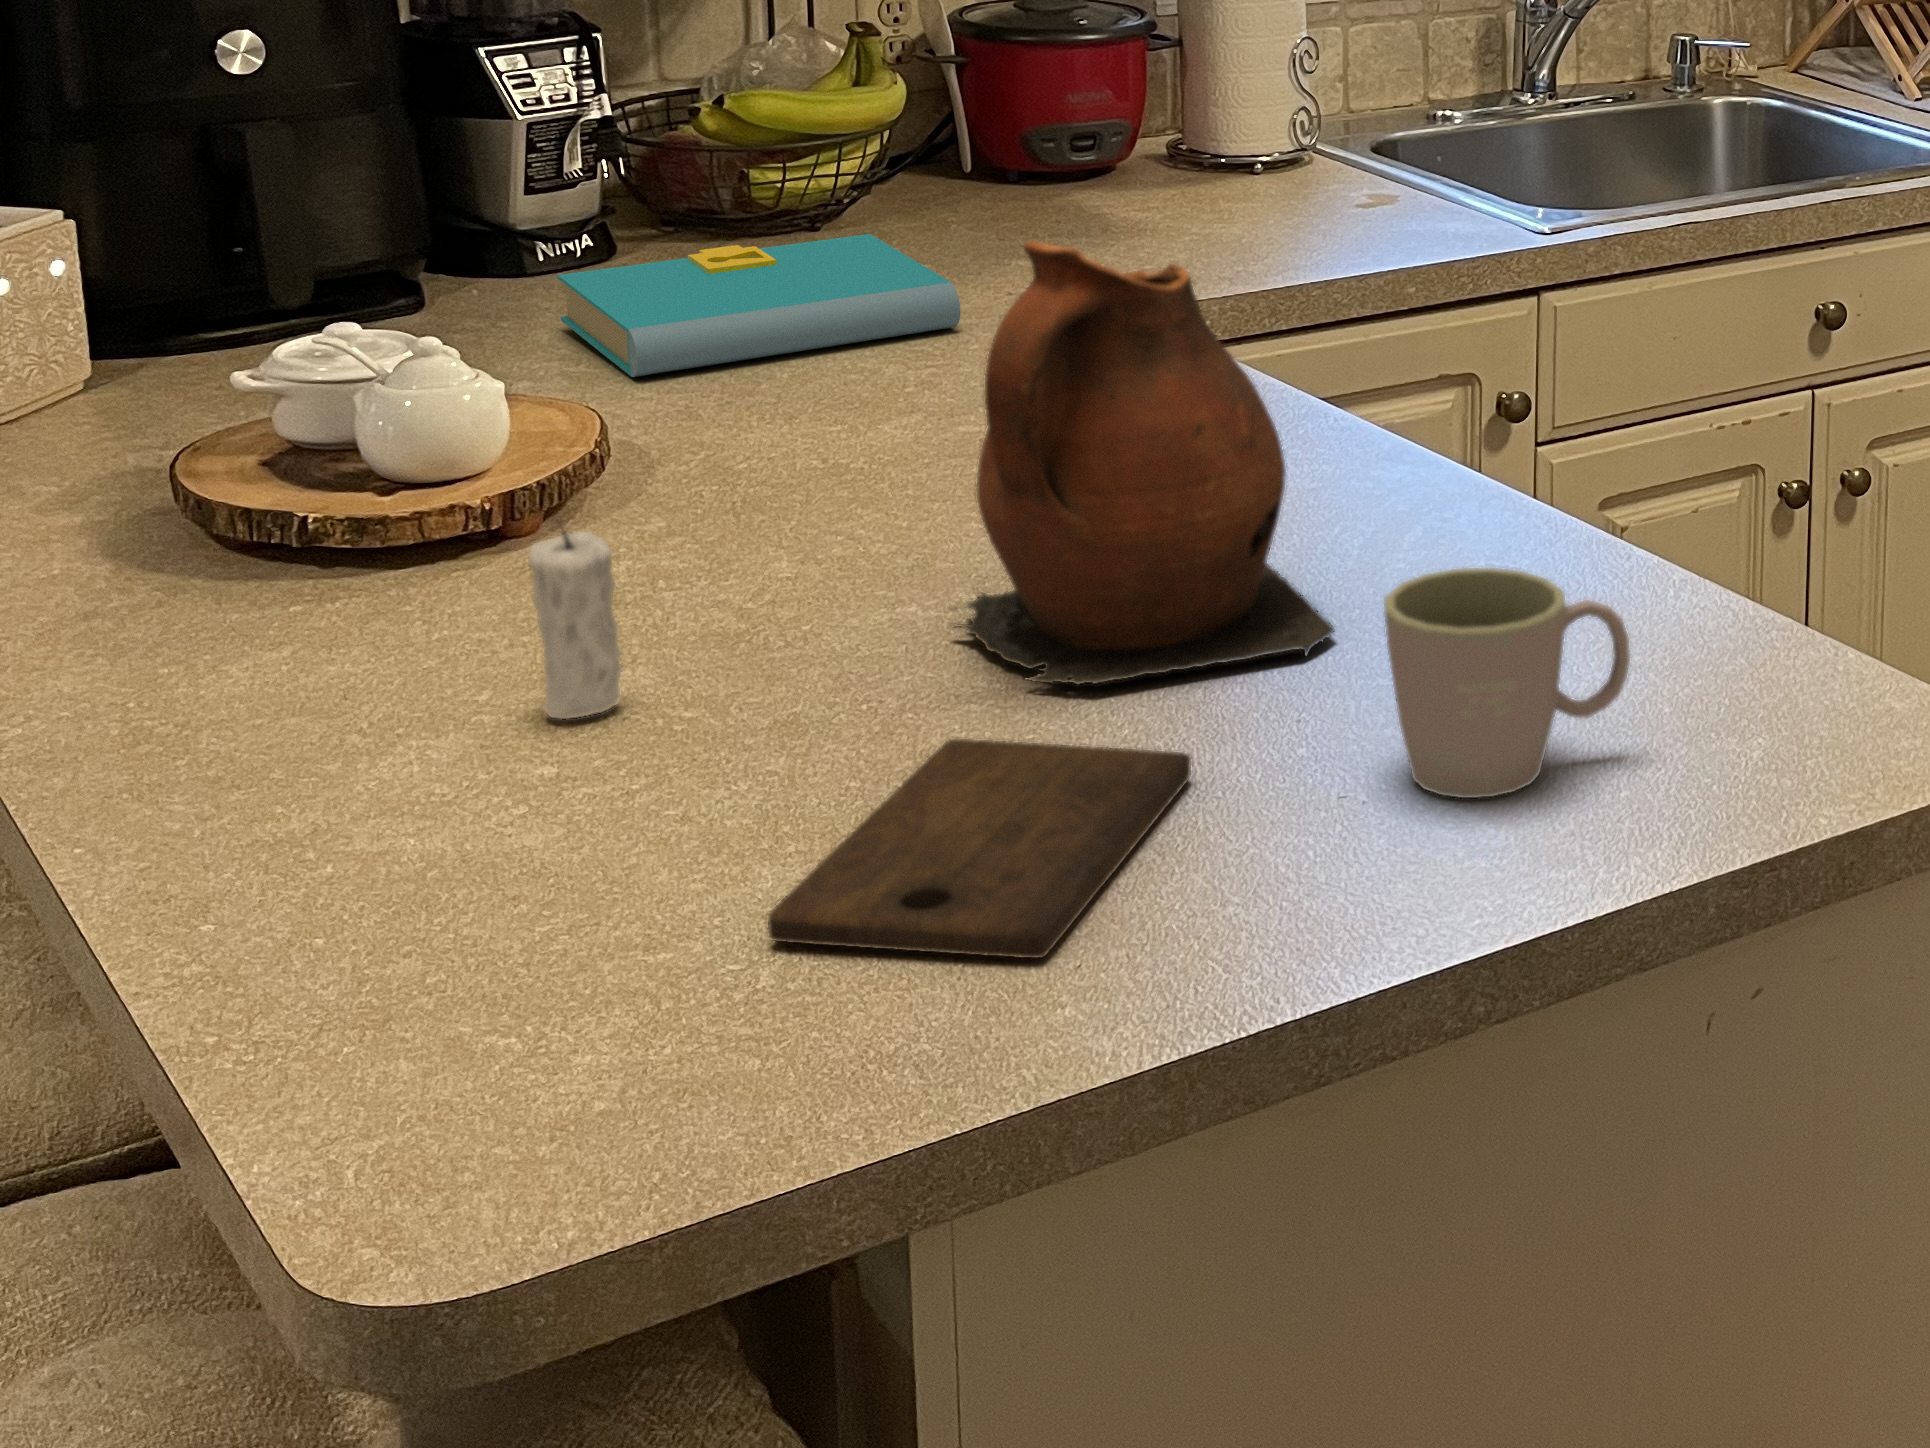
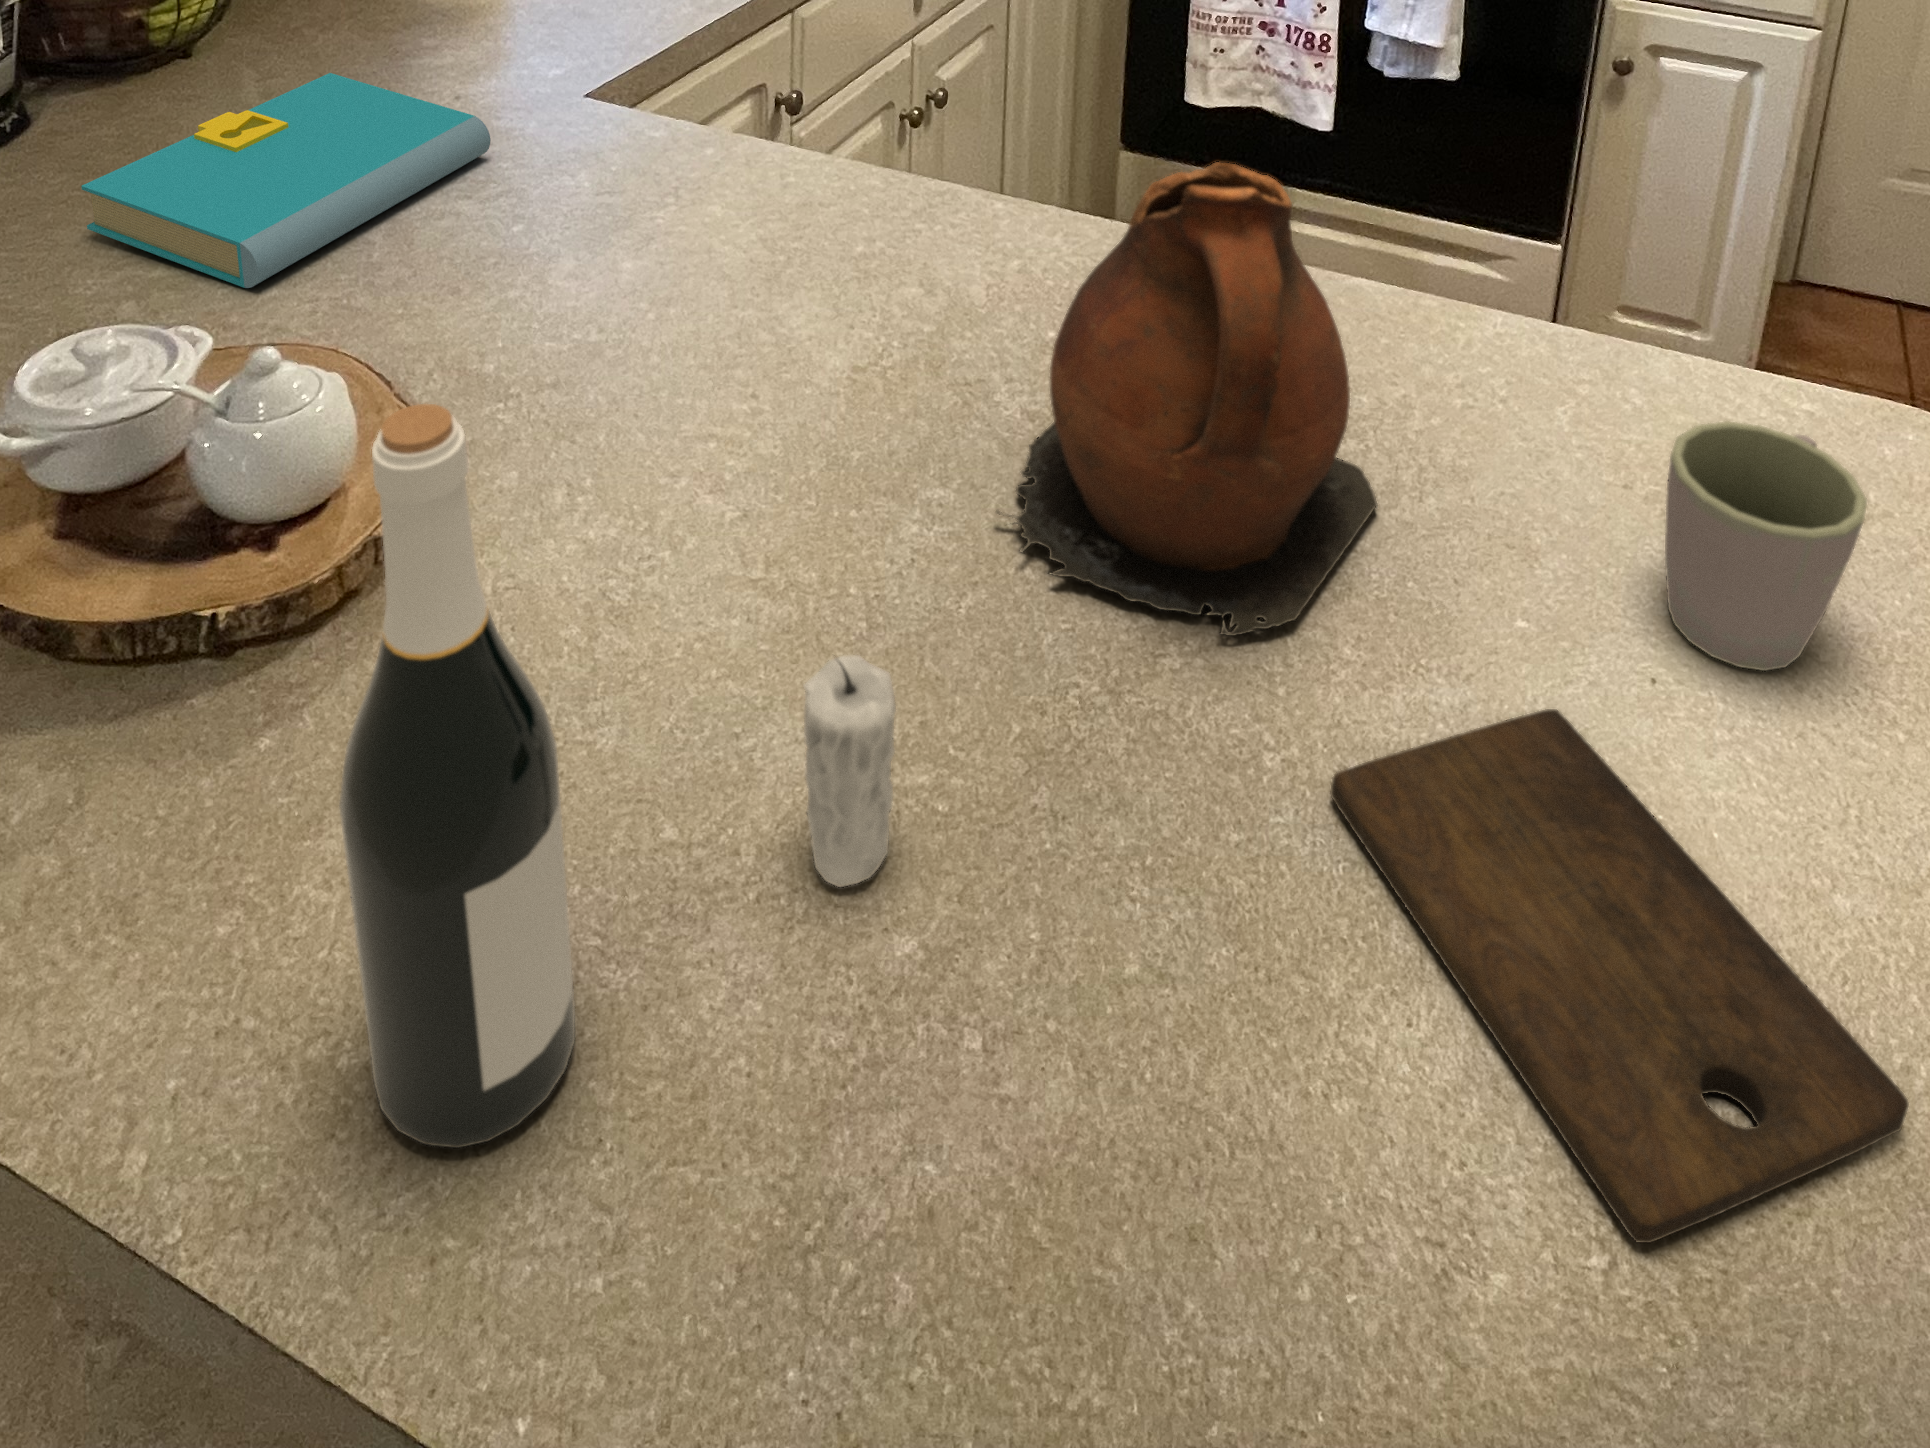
wine bottle: none [131,183,325,749] -> present [339,404,575,1148]

